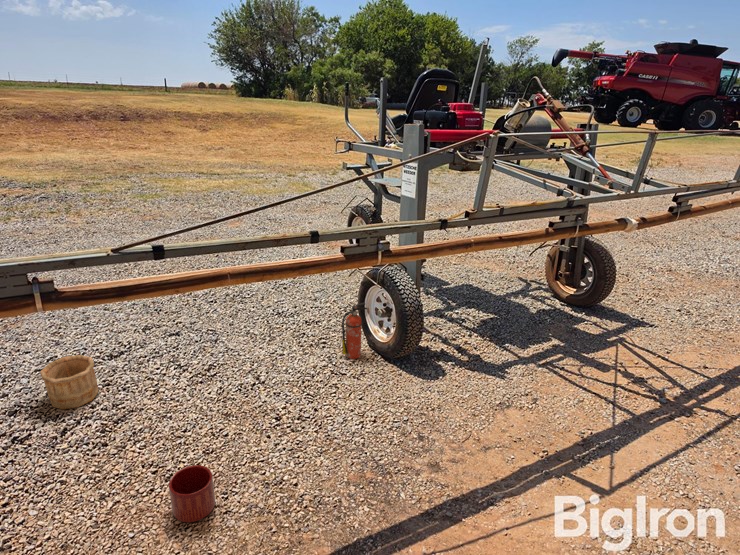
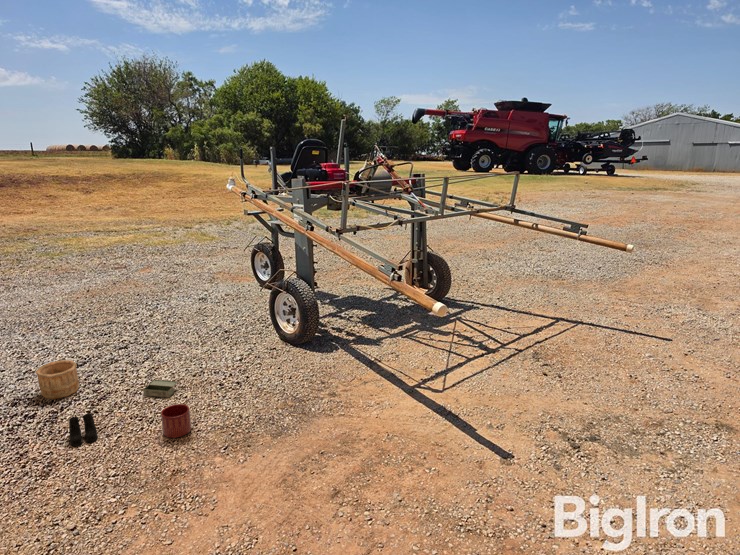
fire extinguisher: present [342,303,367,359] -> none [260,305,278,348]
toolbox: none [170,399,218,432] -> present [143,380,178,398]
boots: none [44,457,87,511] -> present [69,413,98,446]

